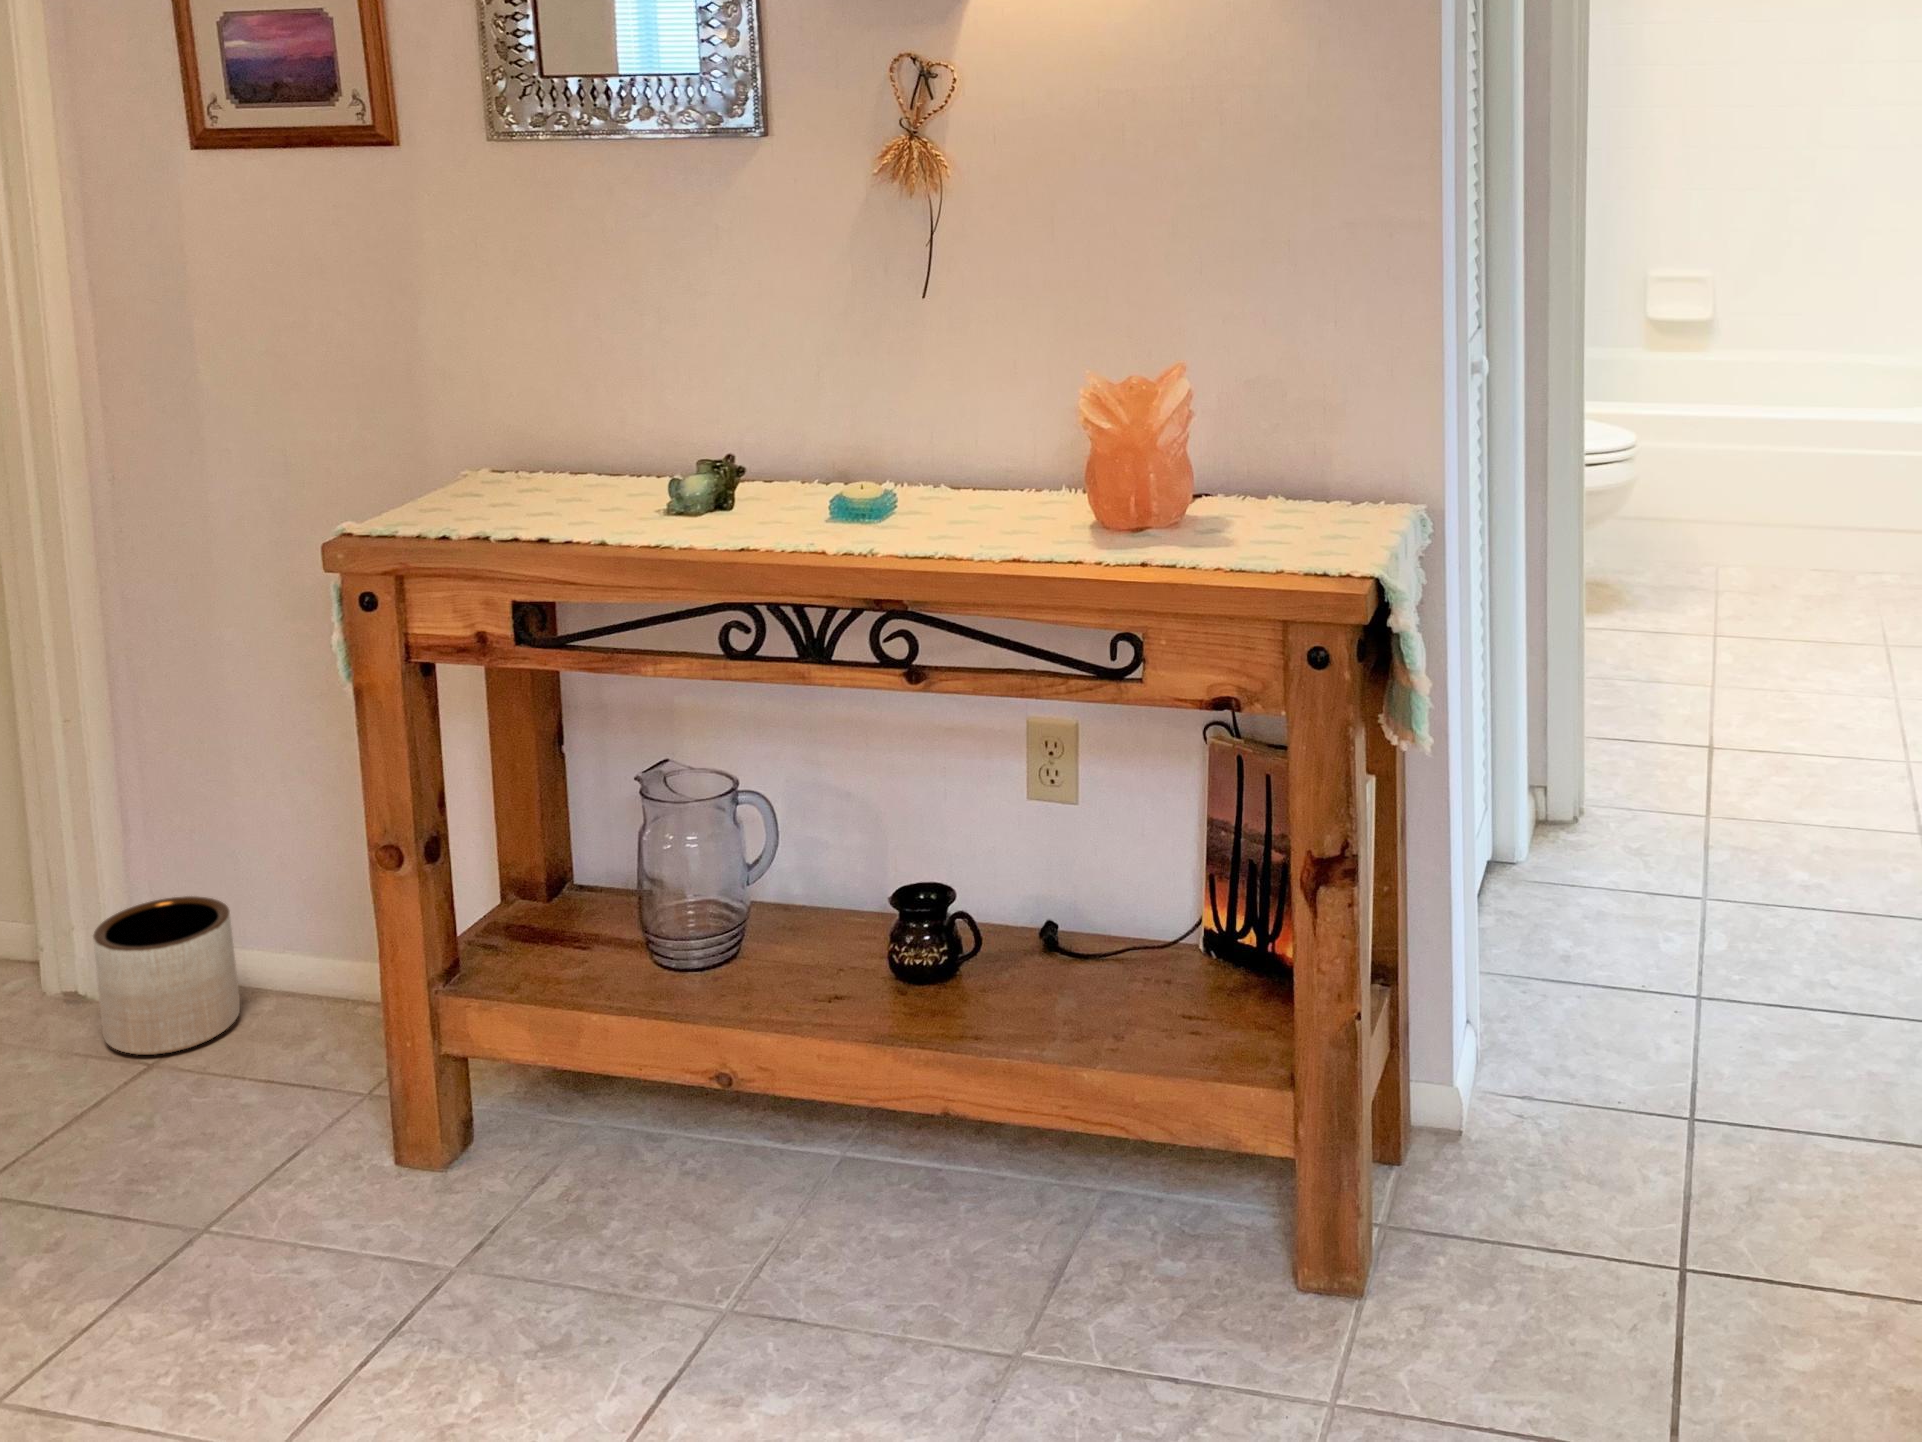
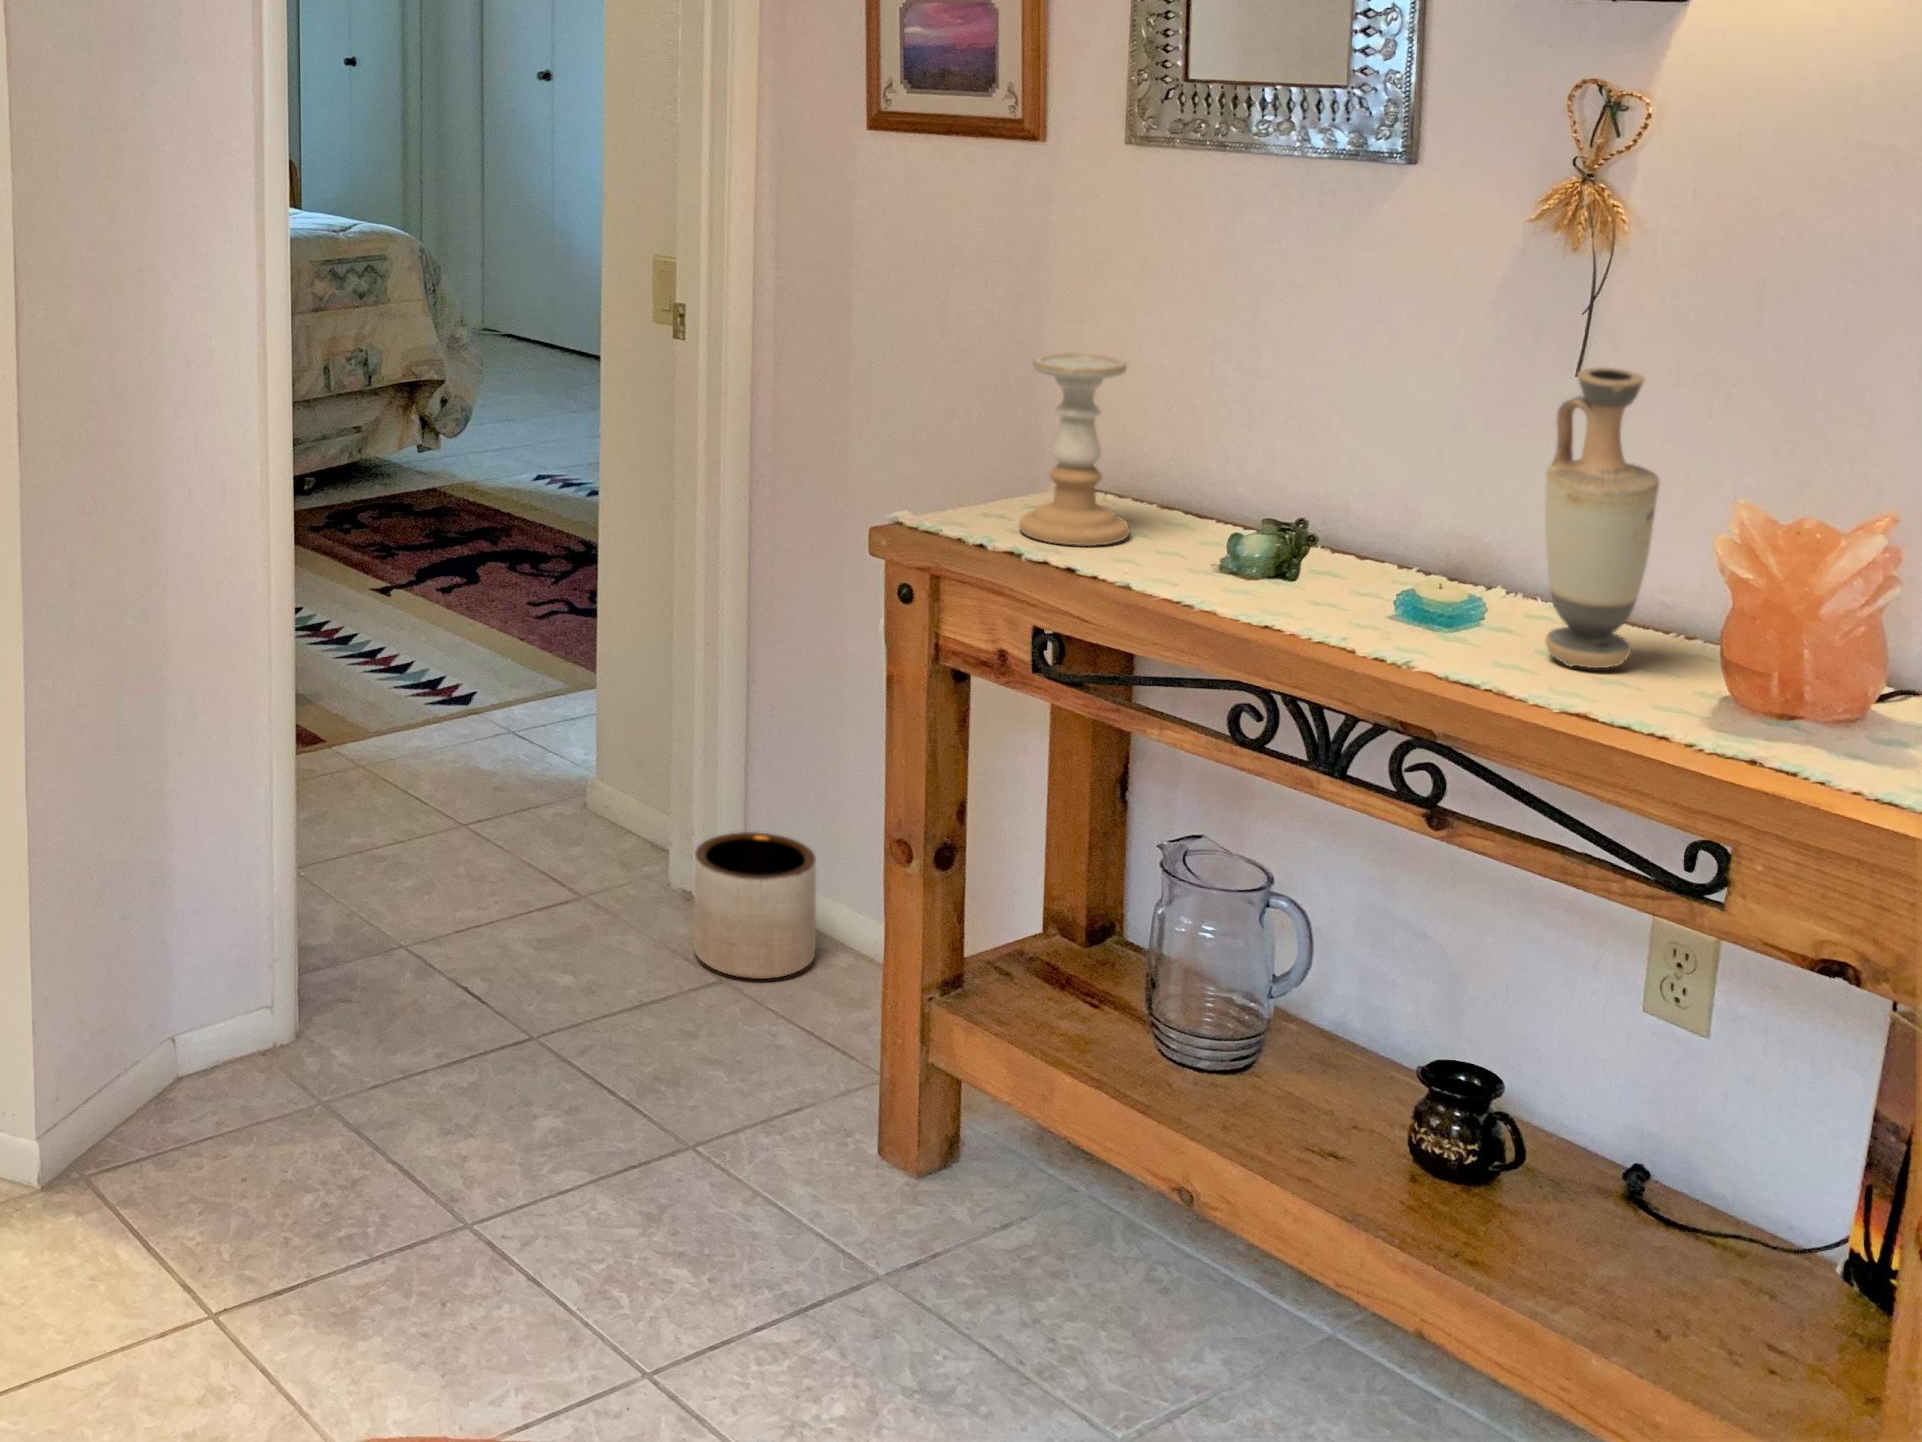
vase: none [948,281,1030,528] -> present [1545,368,1659,668]
candle holder: none [458,338,566,520] -> present [1019,353,1129,546]

